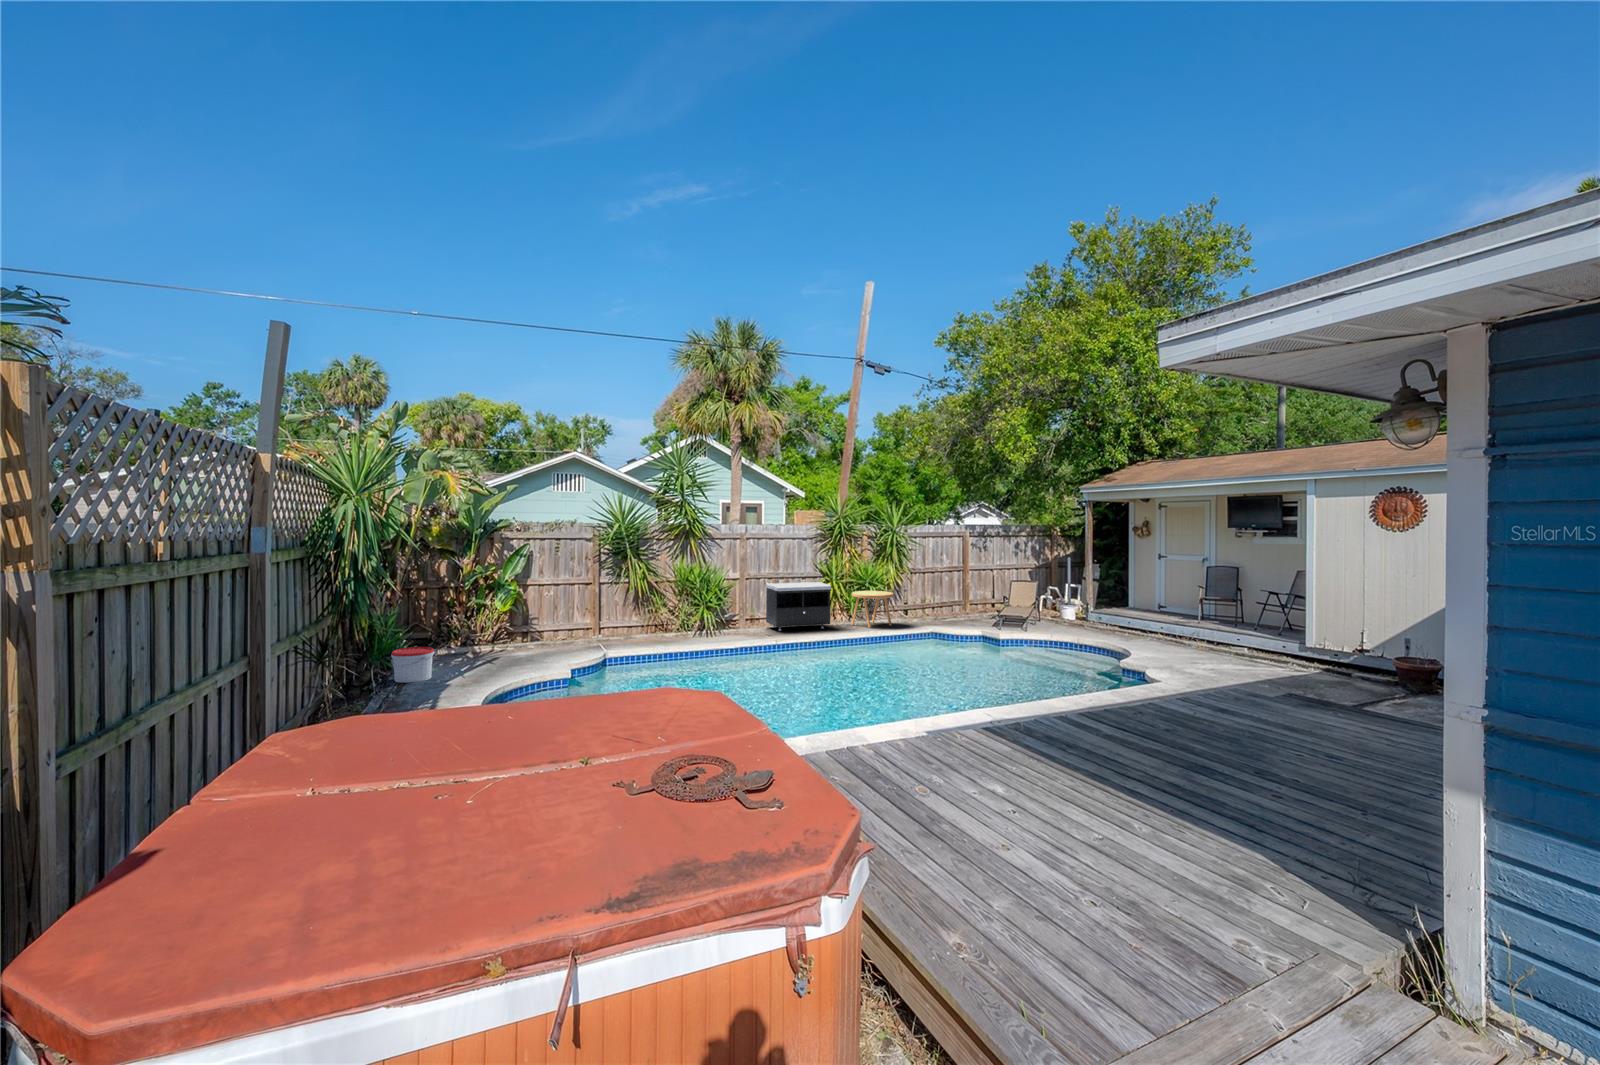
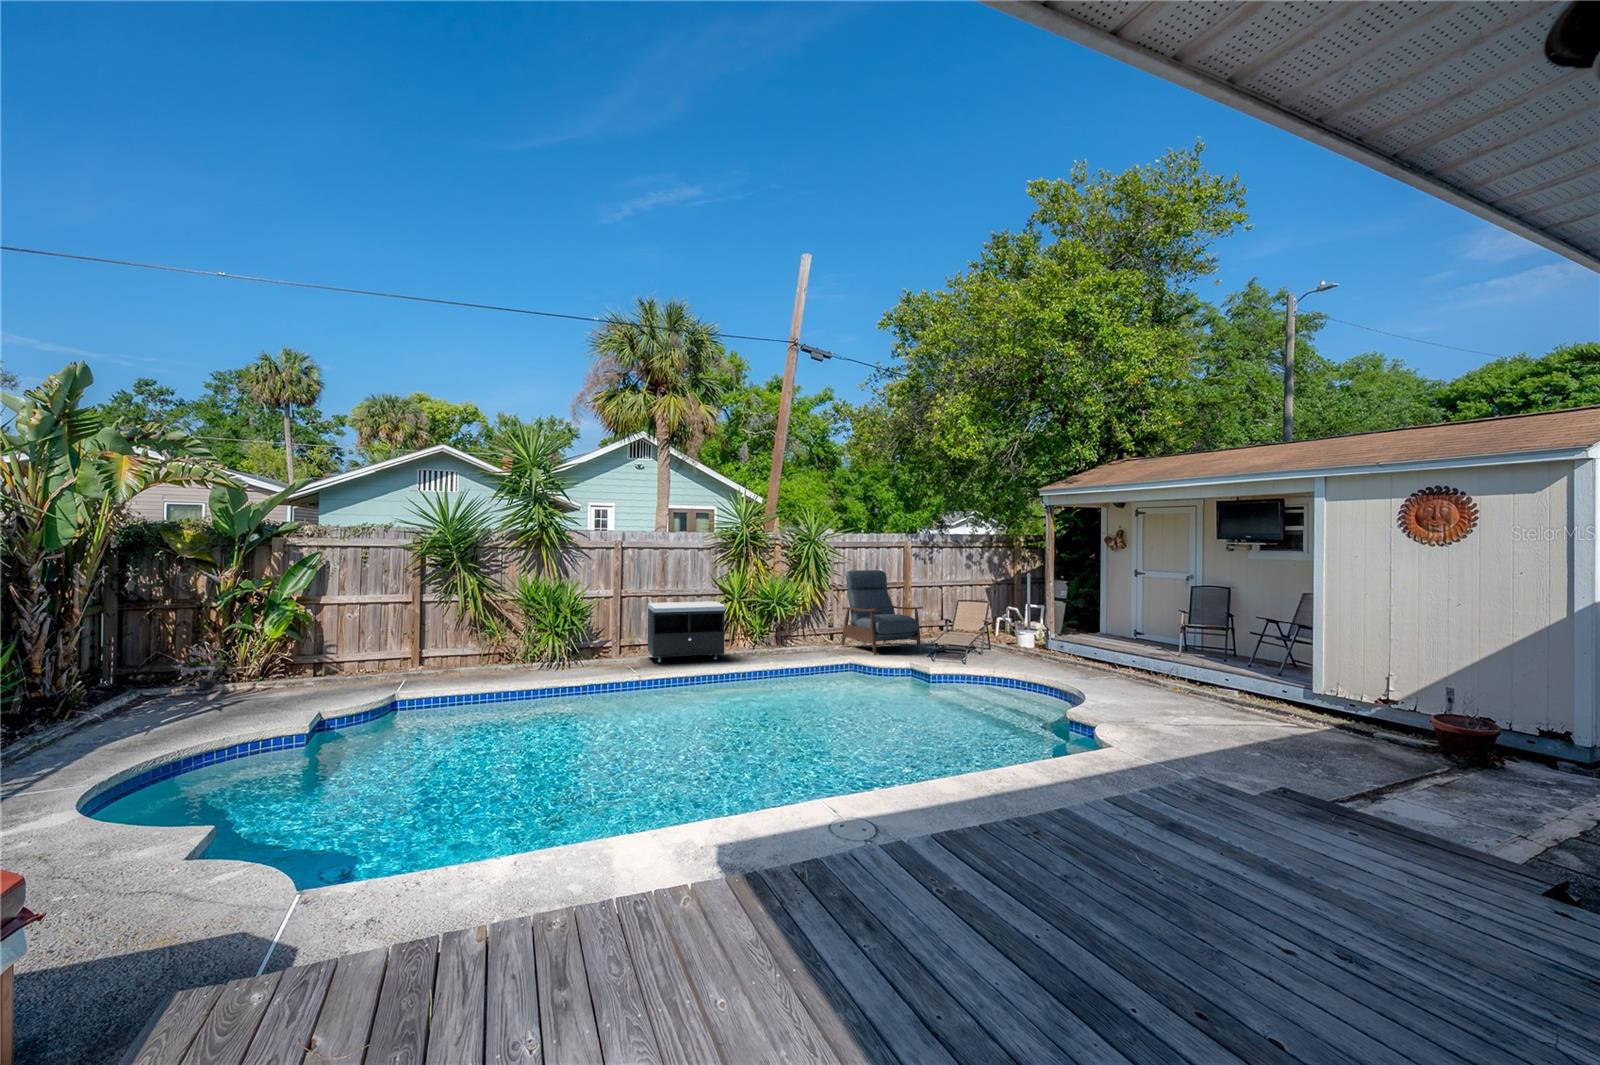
chair: none [915,556,986,626] -> present [841,570,923,655]
side table: present [851,591,893,628] -> none [755,612,806,659]
potted plant: none [427,616,466,652] -> present [173,647,219,690]
bucket: present [391,647,434,683] -> none [38,688,111,739]

